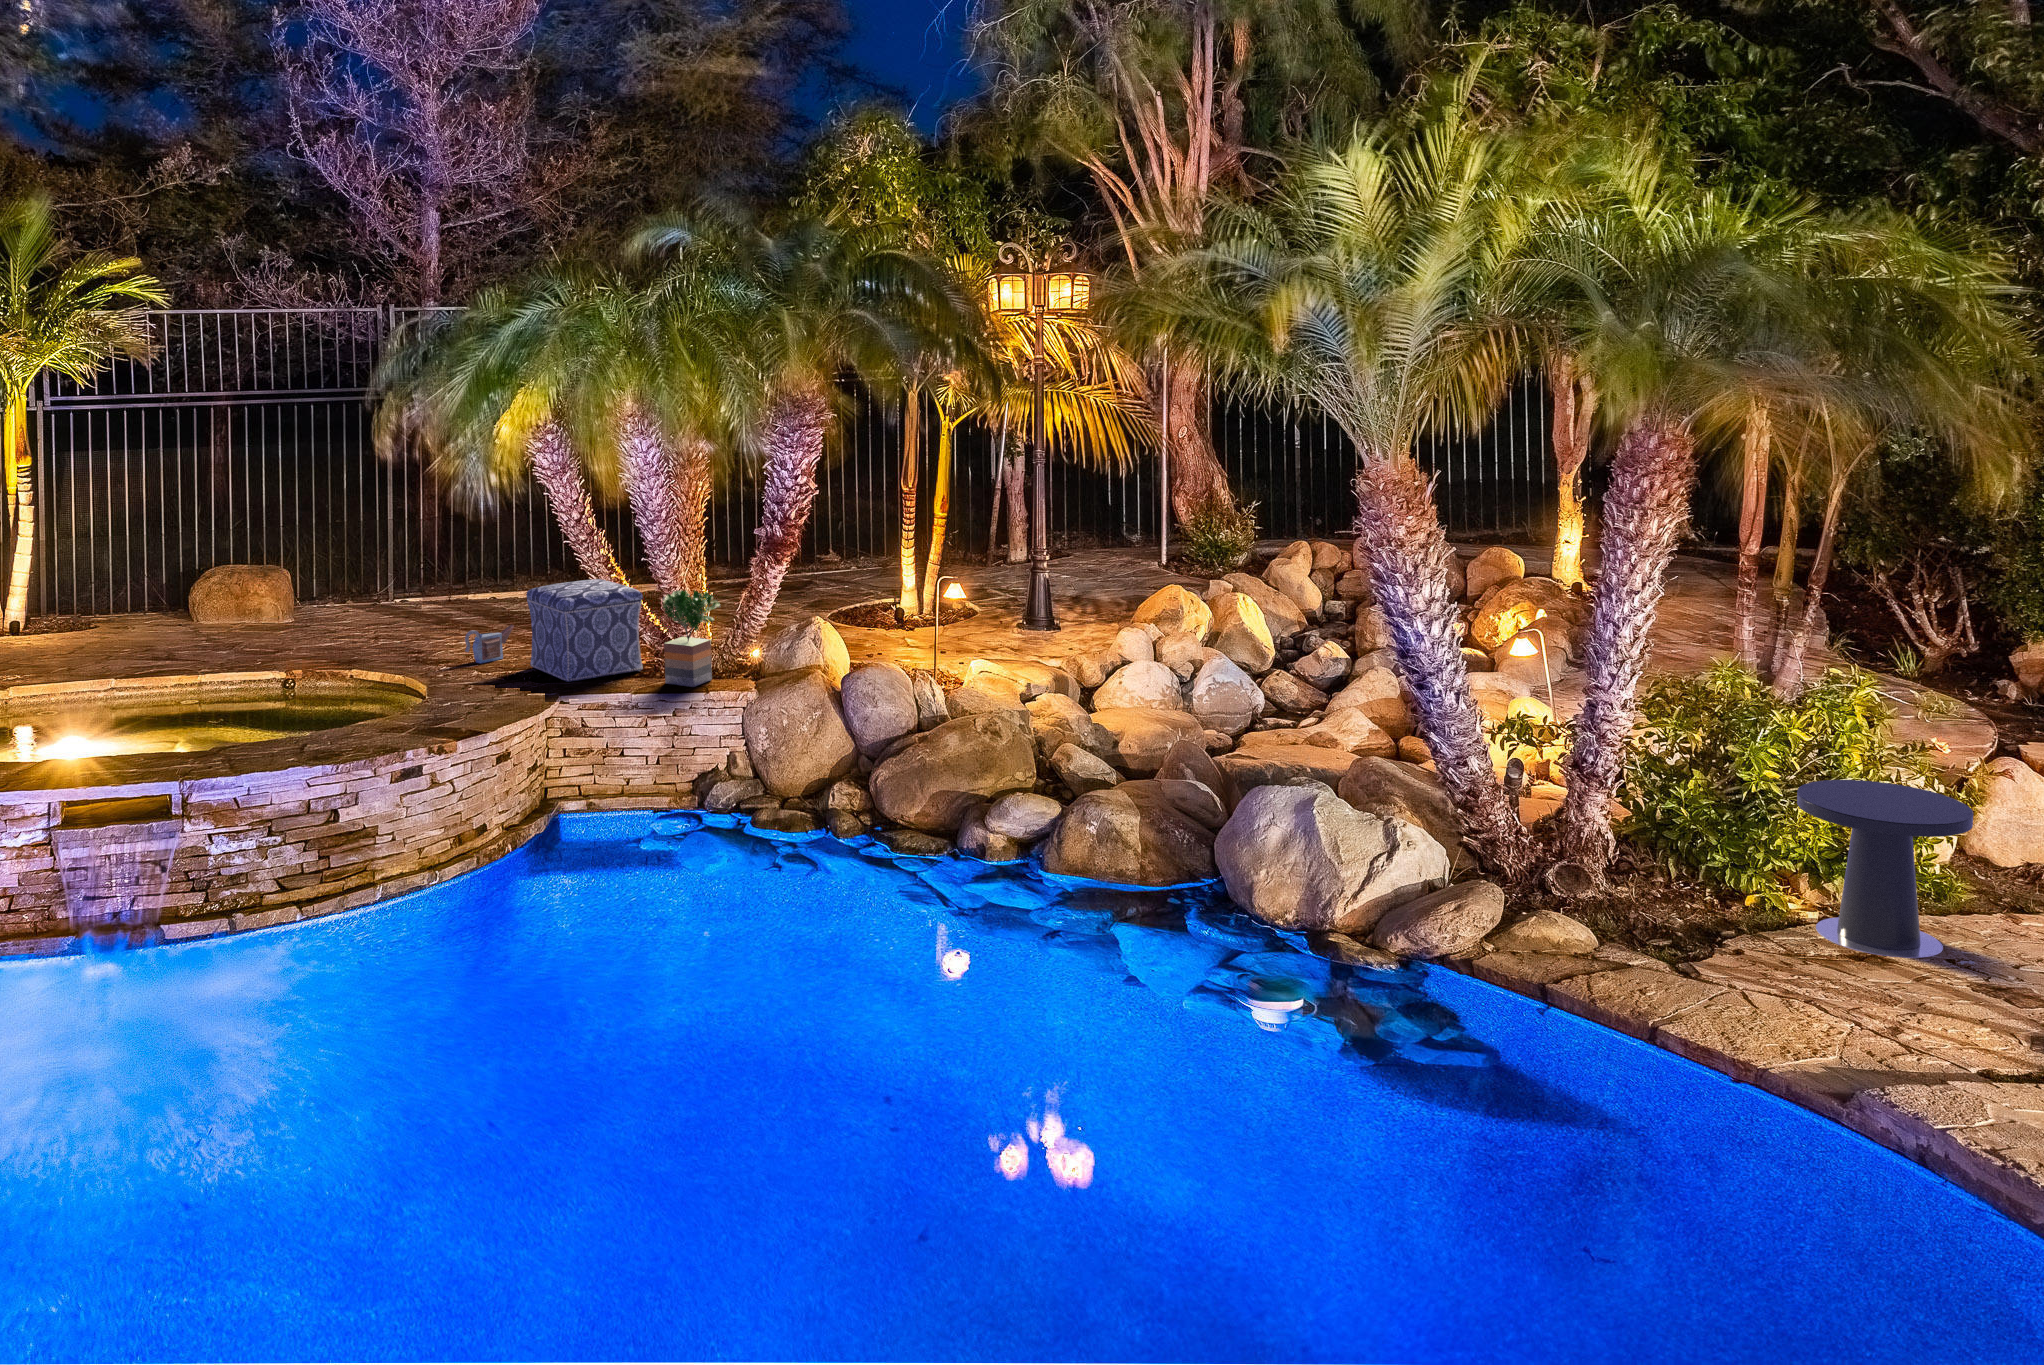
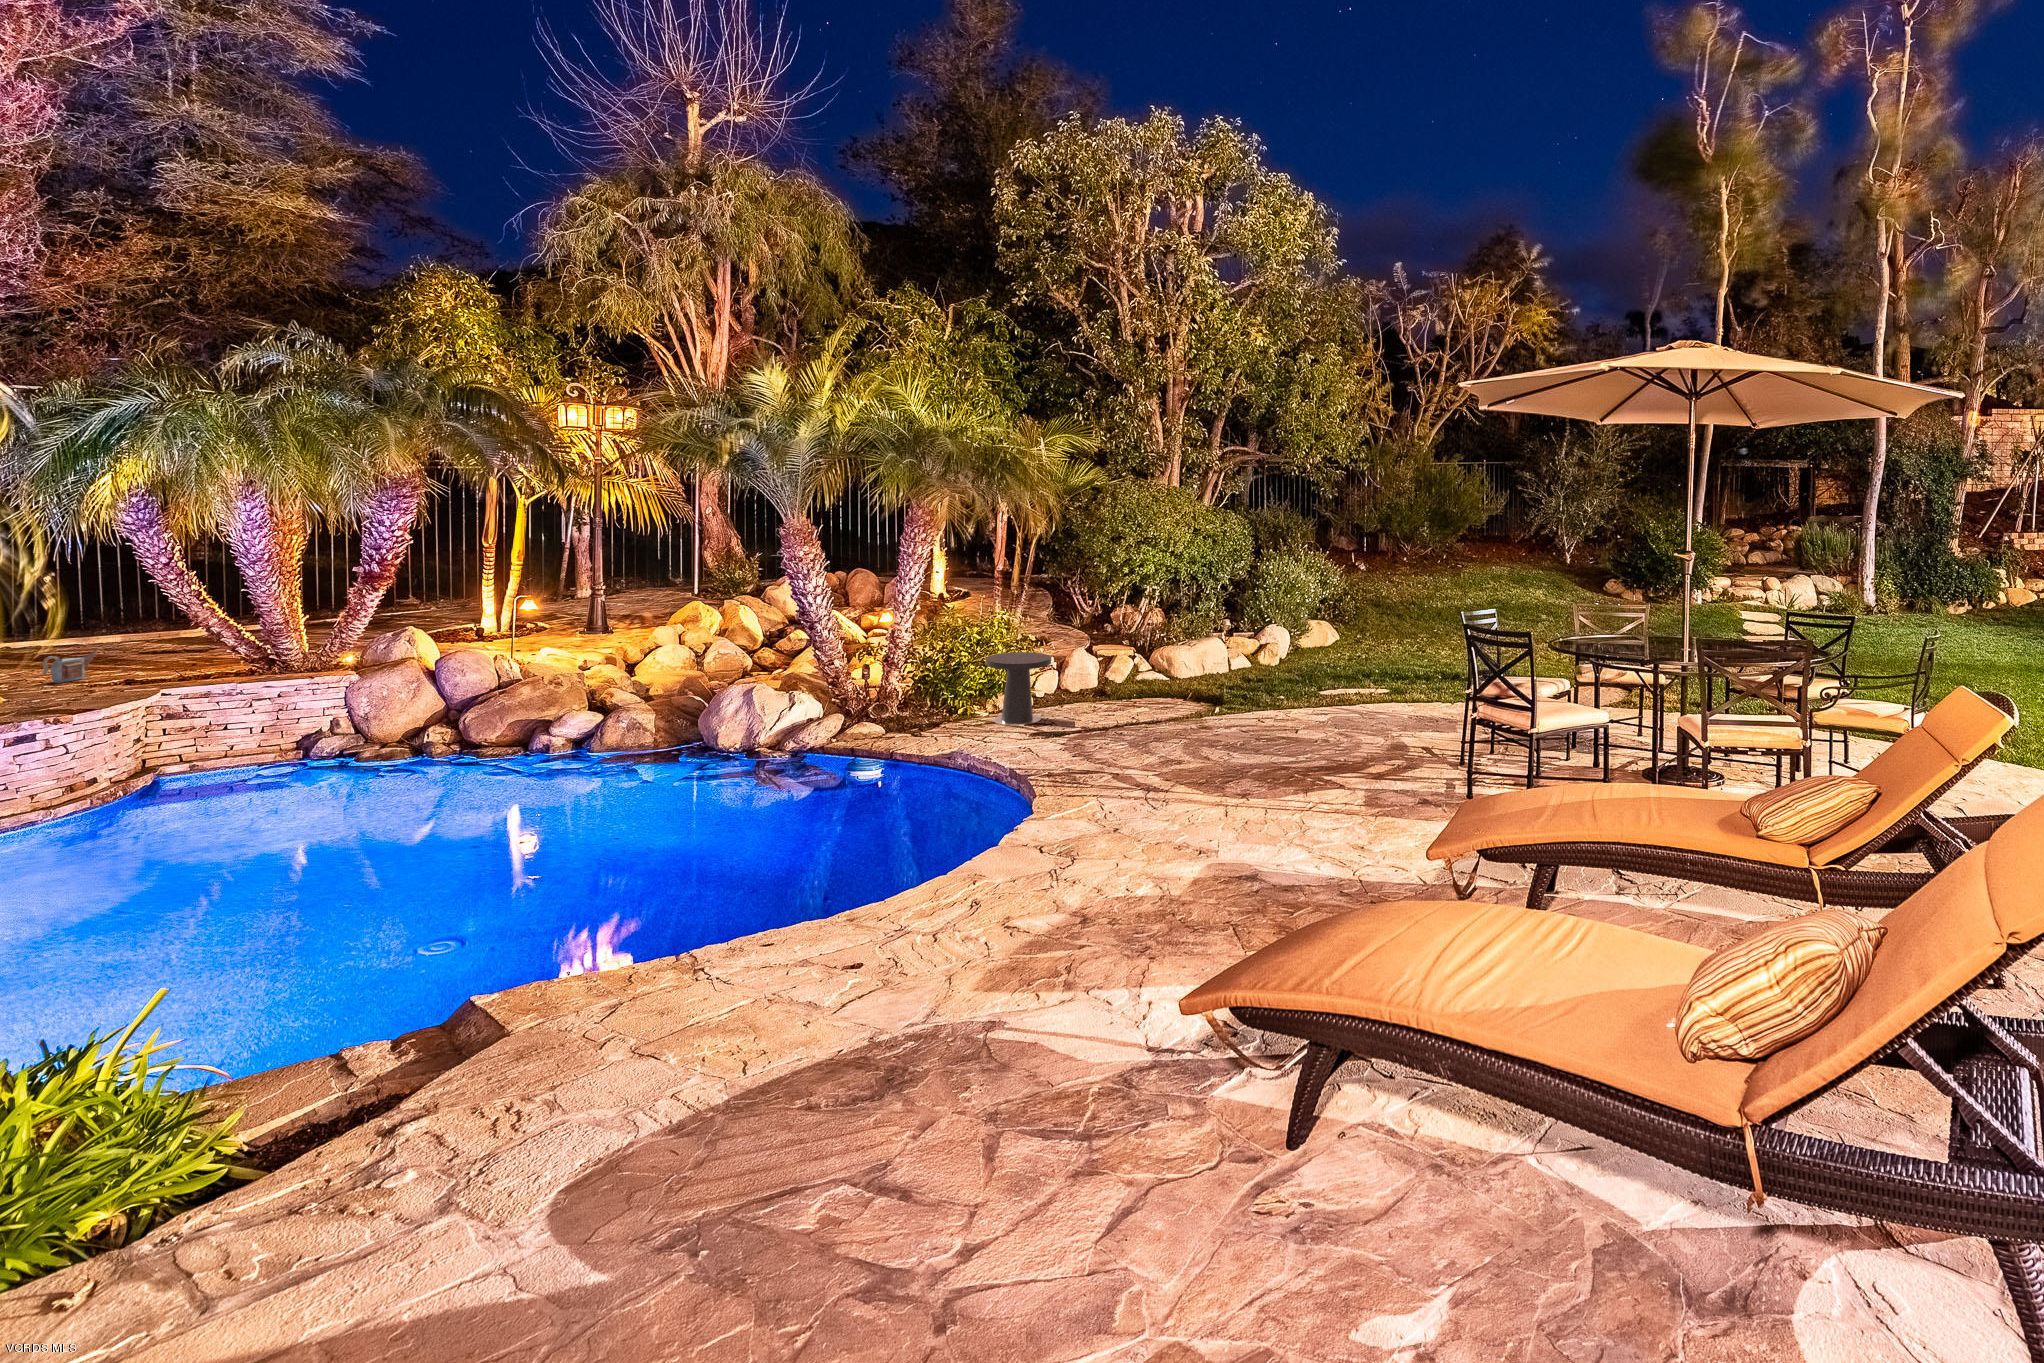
ottoman: present [526,579,643,682] -> none [119,609,246,687]
potted tree: present [664,590,719,687] -> none [267,610,325,680]

